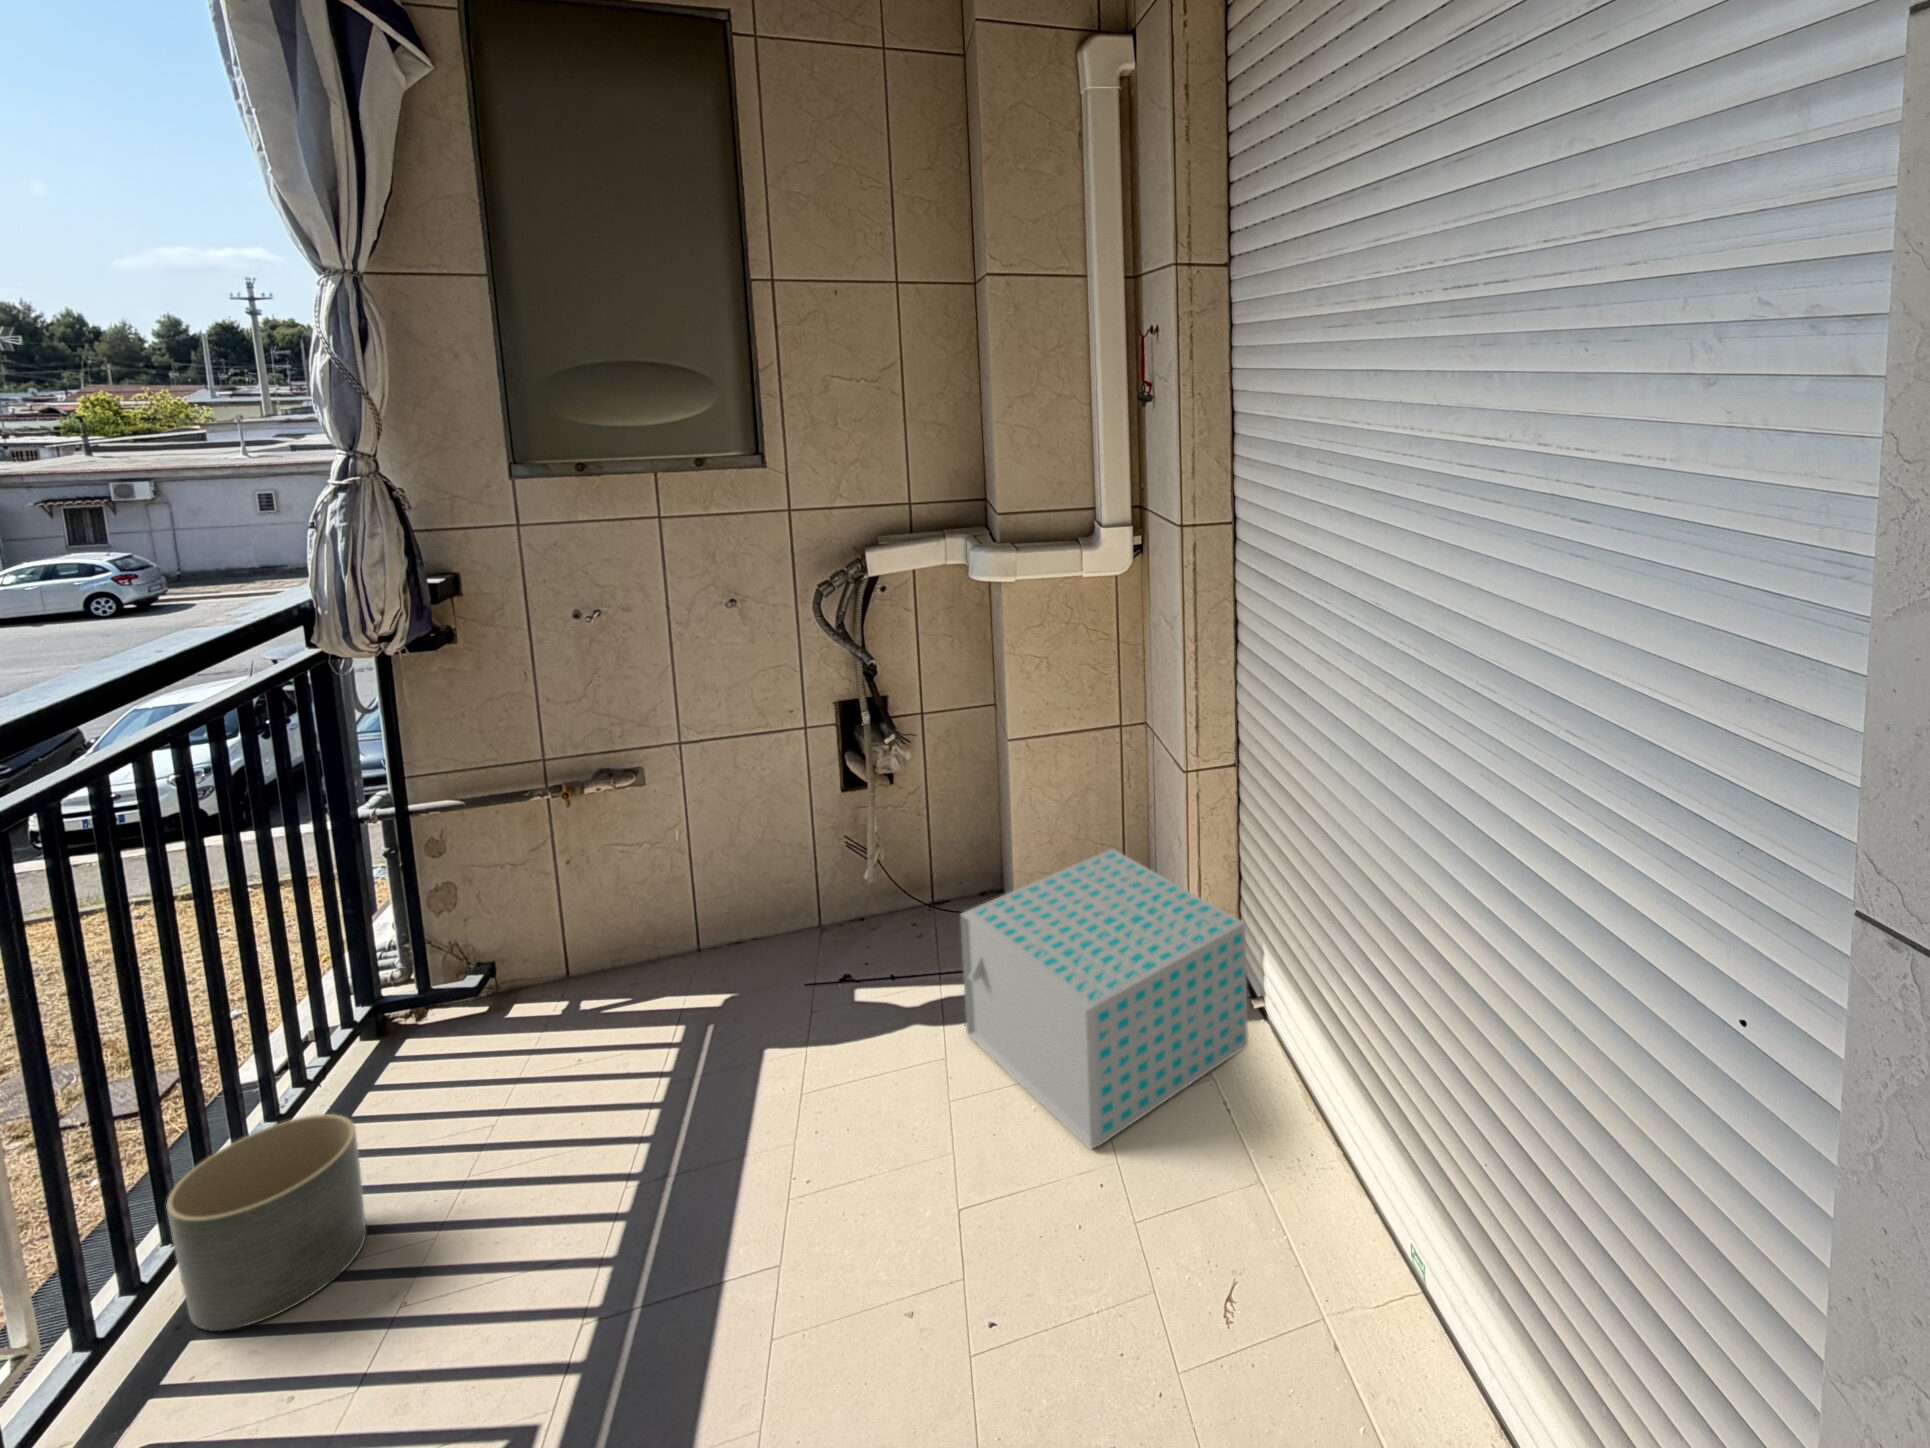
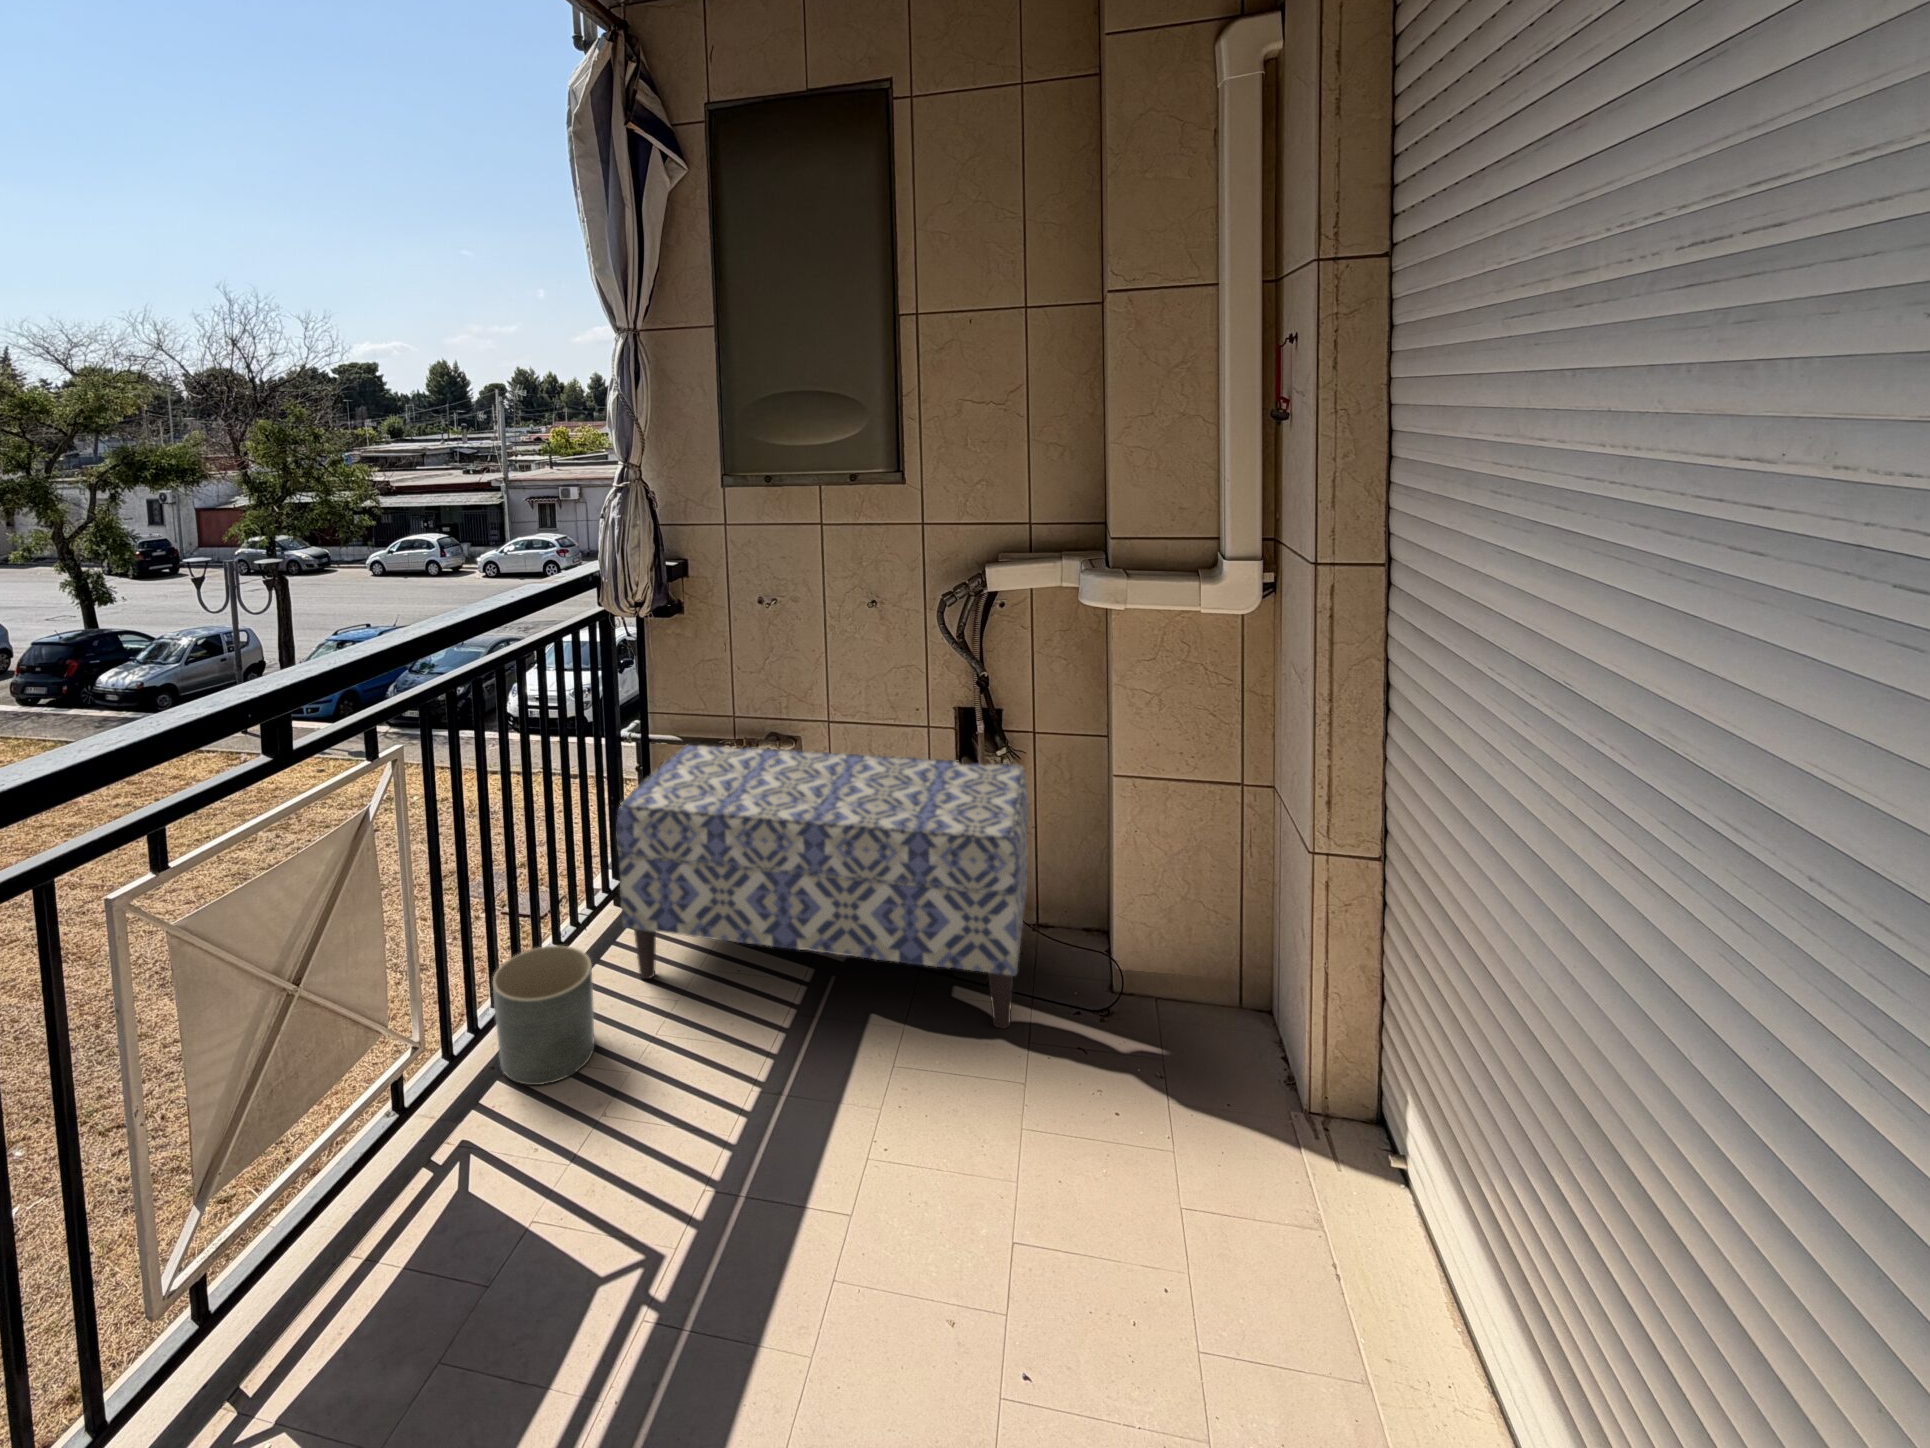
bench: none [374,748,929,1120] -> present [617,745,1029,1029]
storage box: present [960,849,1248,1149] -> none [1045,922,1381,1256]

